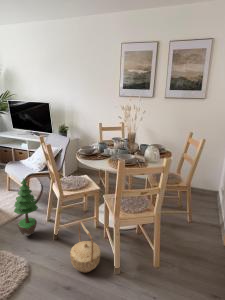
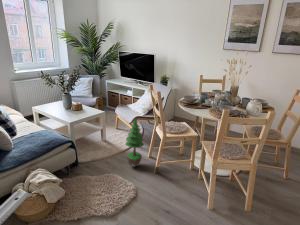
basket: present [70,221,101,273] -> none [170,159,197,203]

